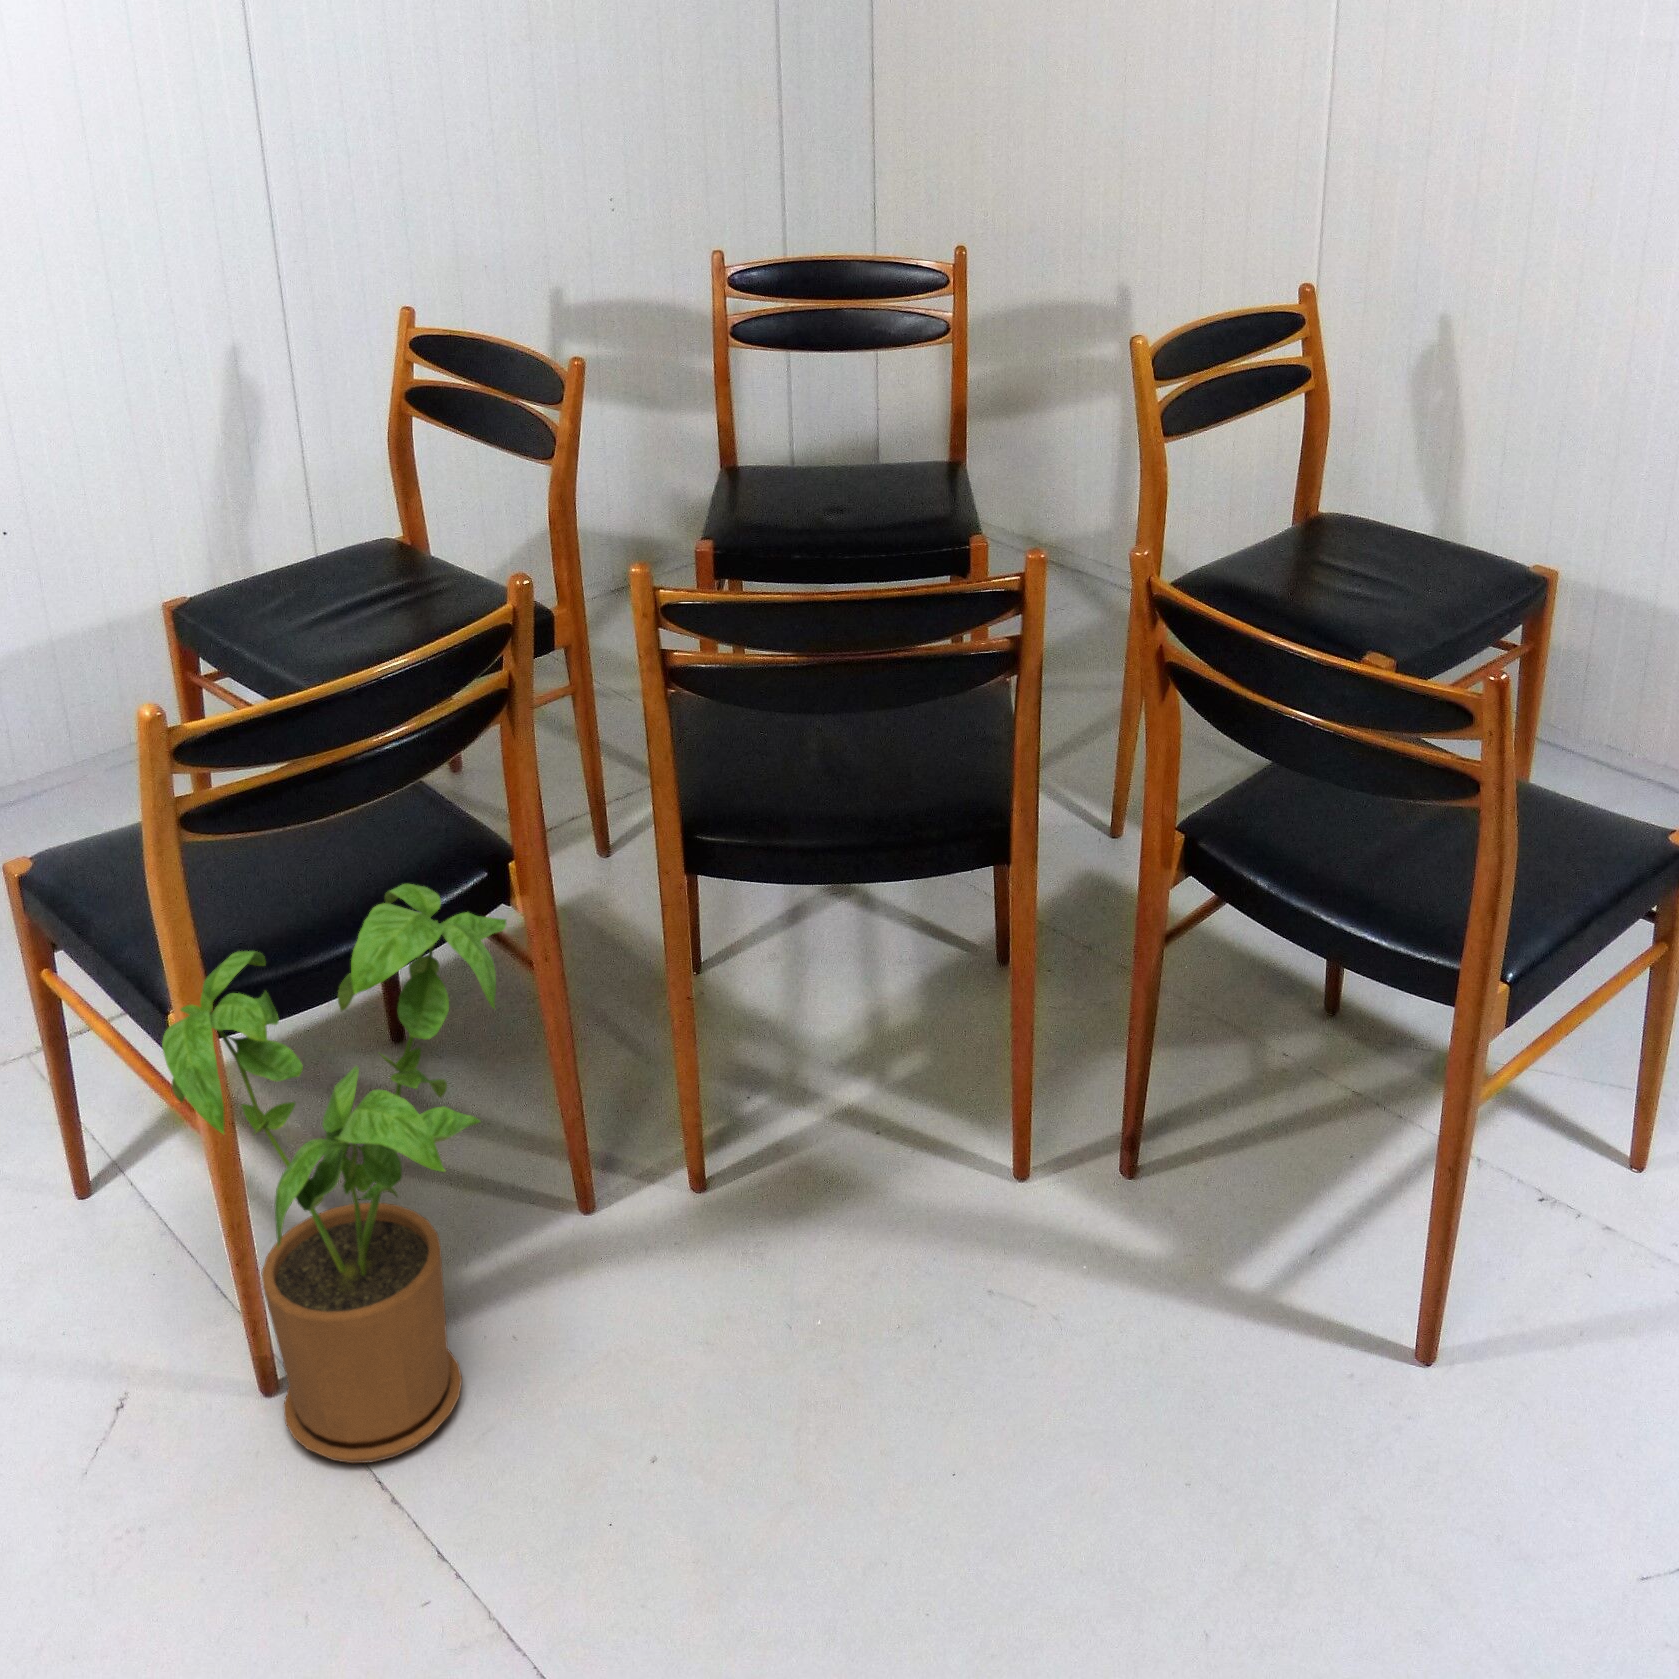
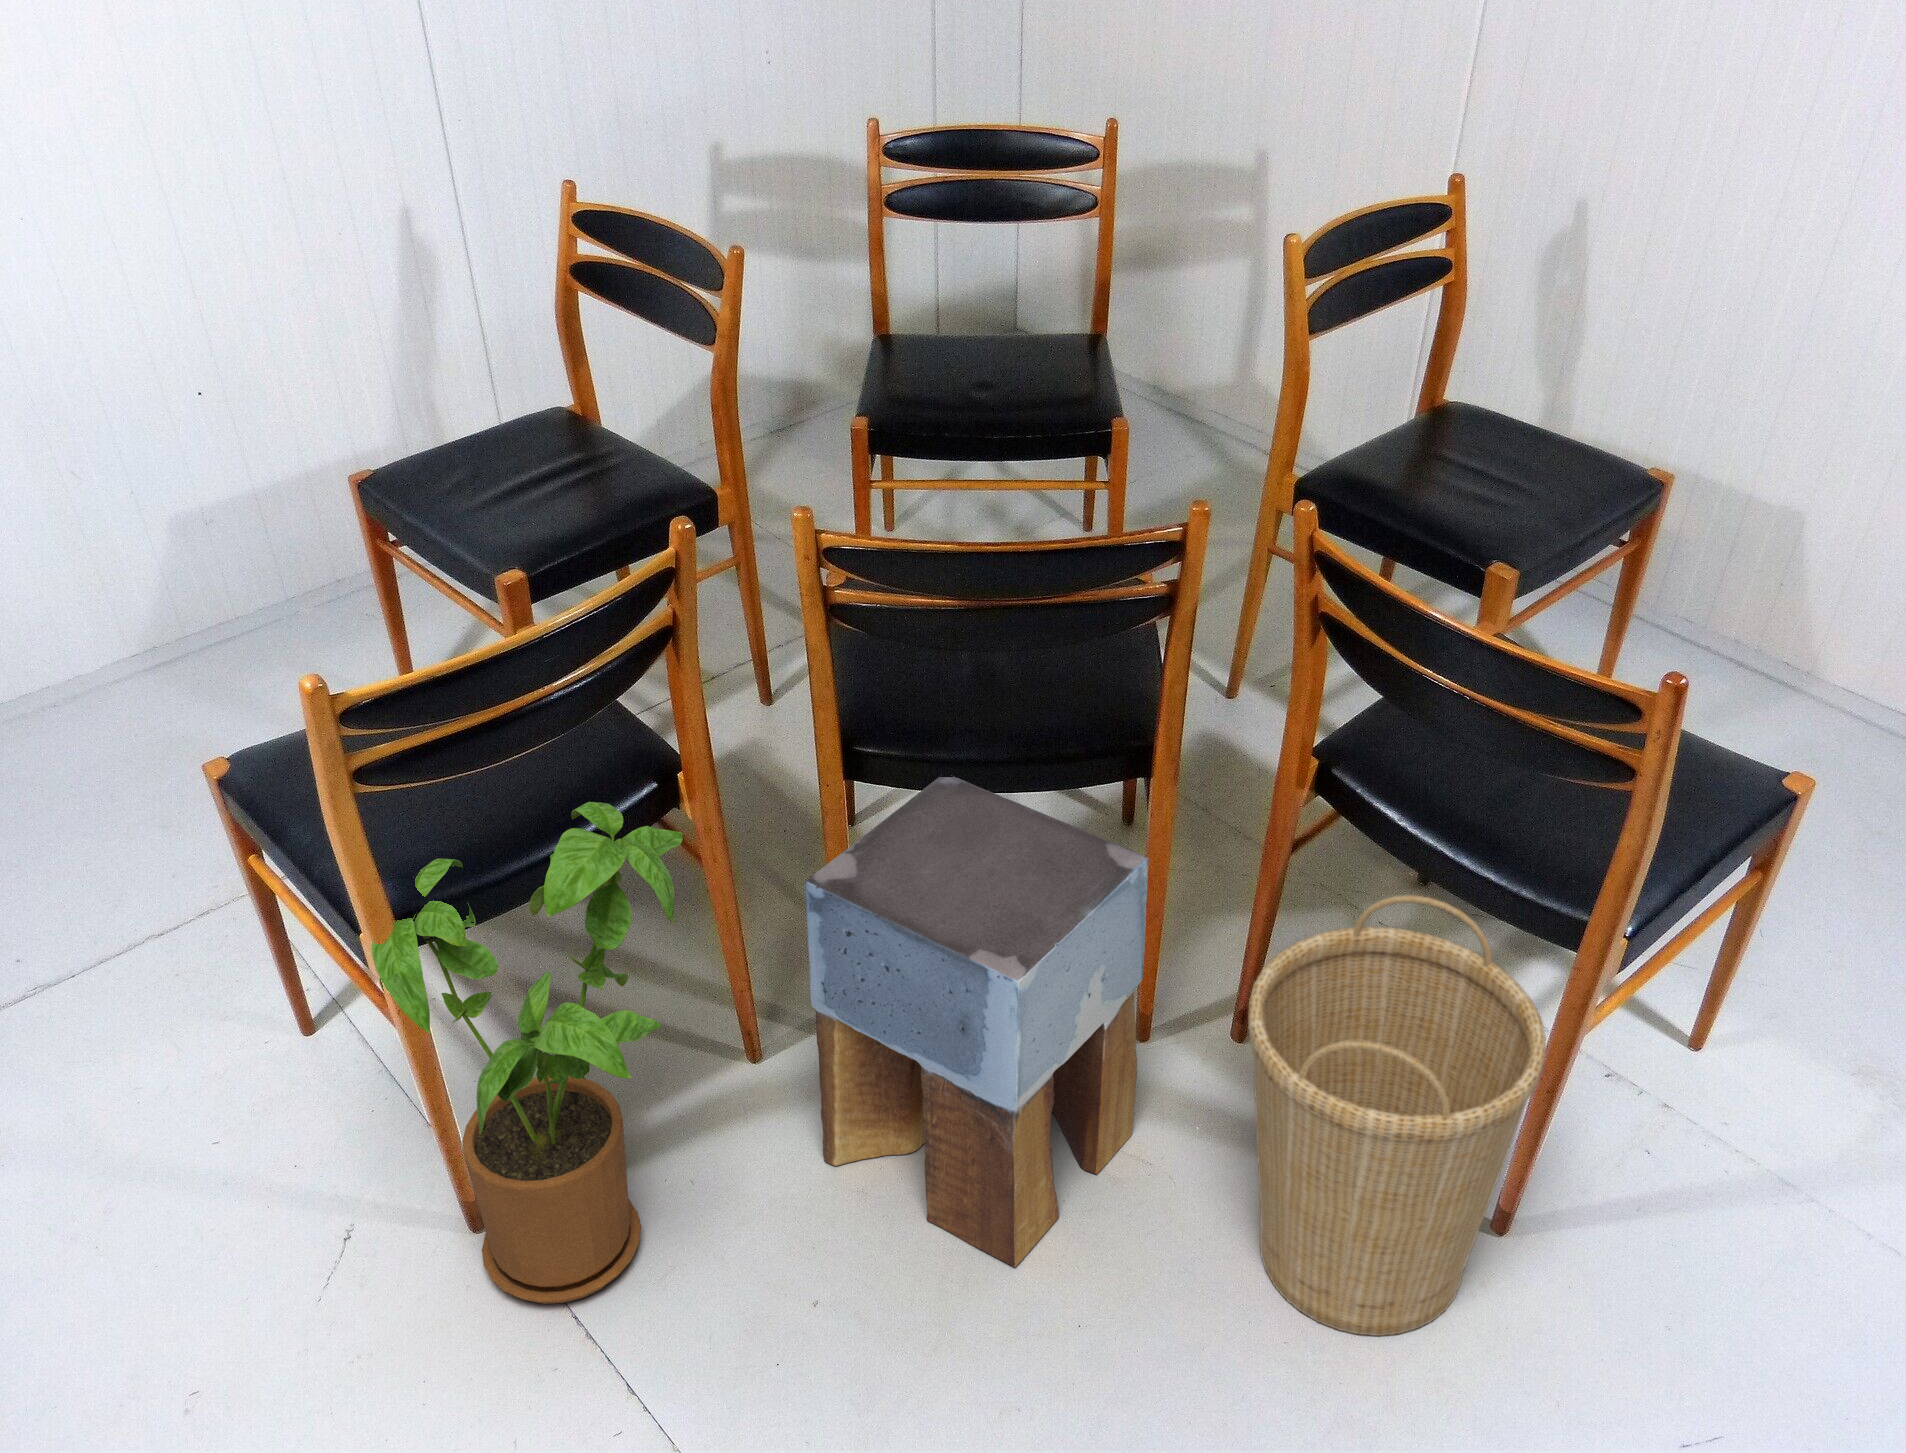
stool: none [642,868,1020,1417] -> present [805,777,1148,1267]
basket: none [1137,974,1473,1485] -> present [1248,895,1546,1336]

